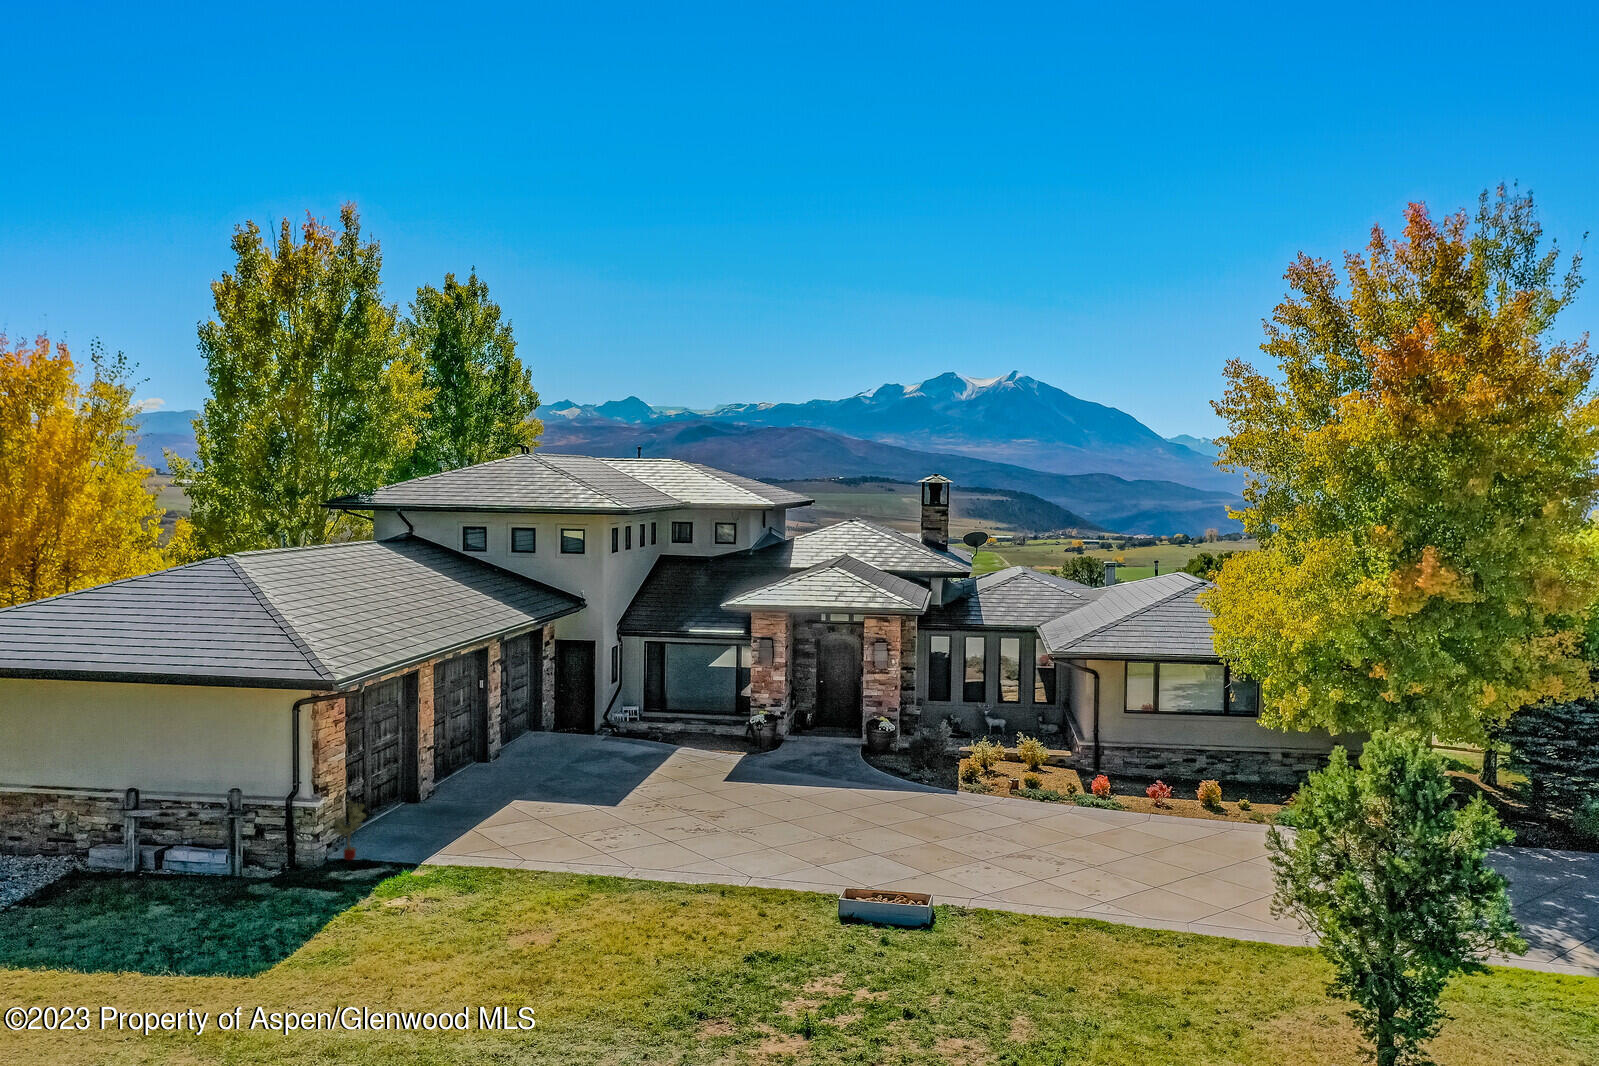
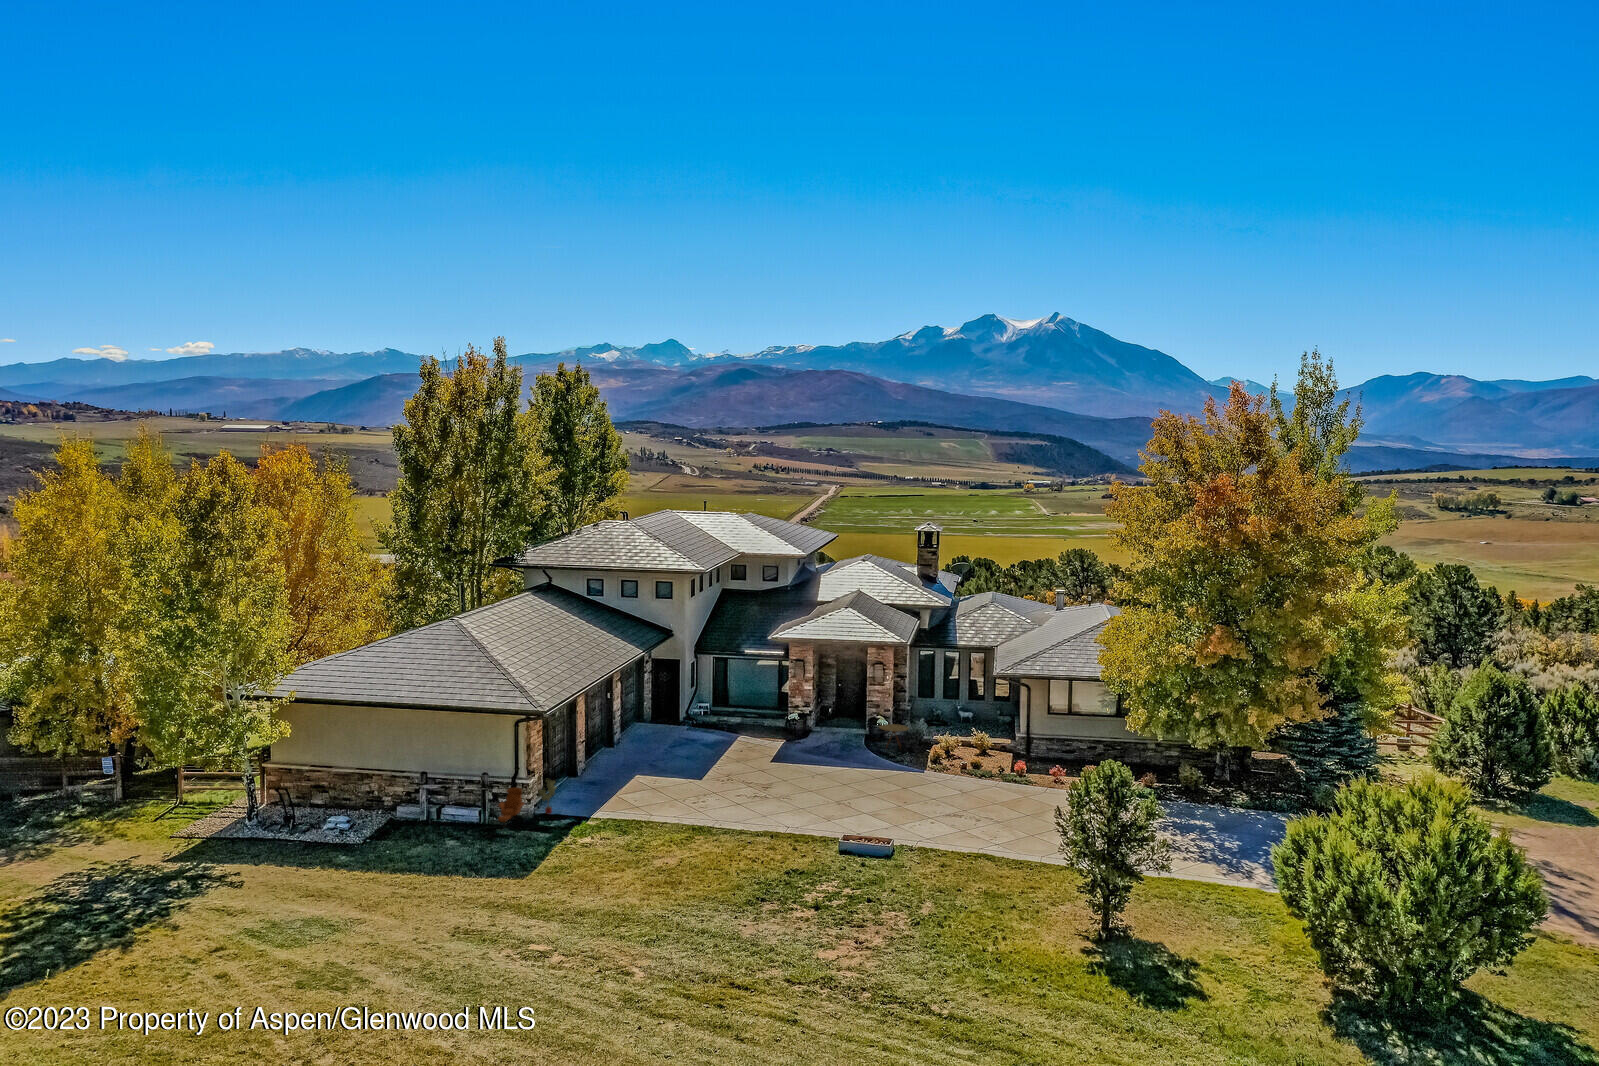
round table: none [883,729,926,765] -> present [880,724,909,747]
lounge chair: none [247,815,304,889] -> present [498,788,524,827]

